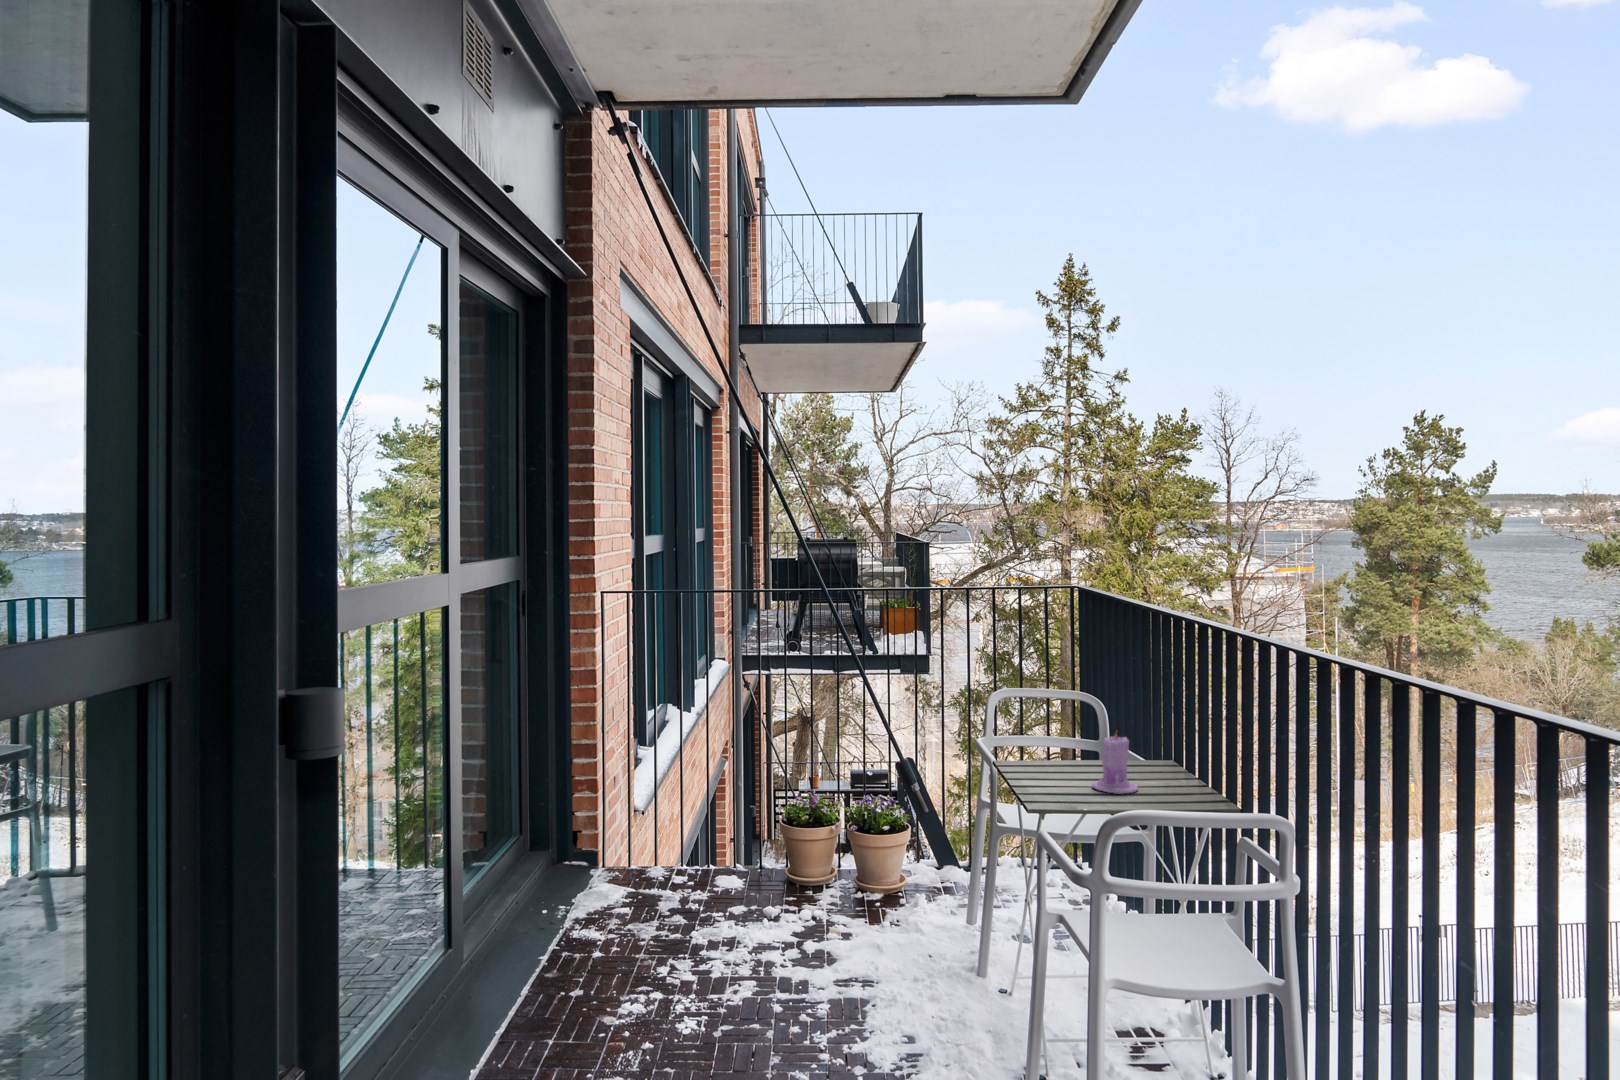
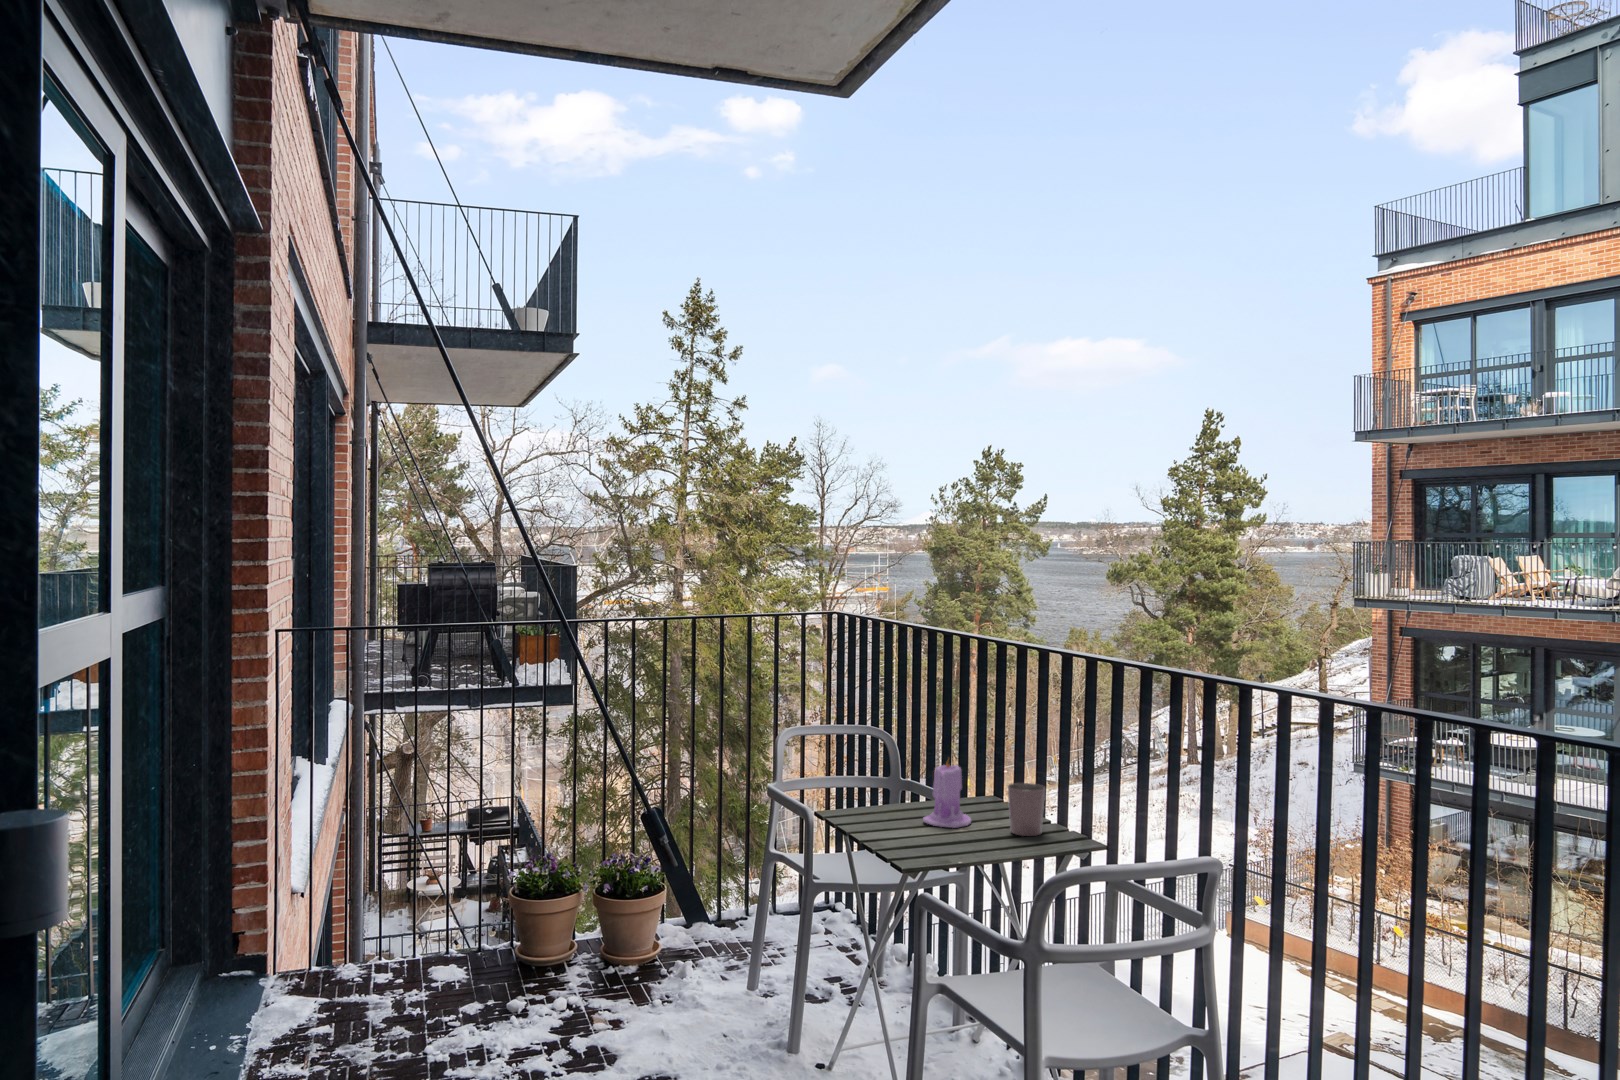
cup: none [1162,757,1199,807] -> present [1008,783,1045,836]

